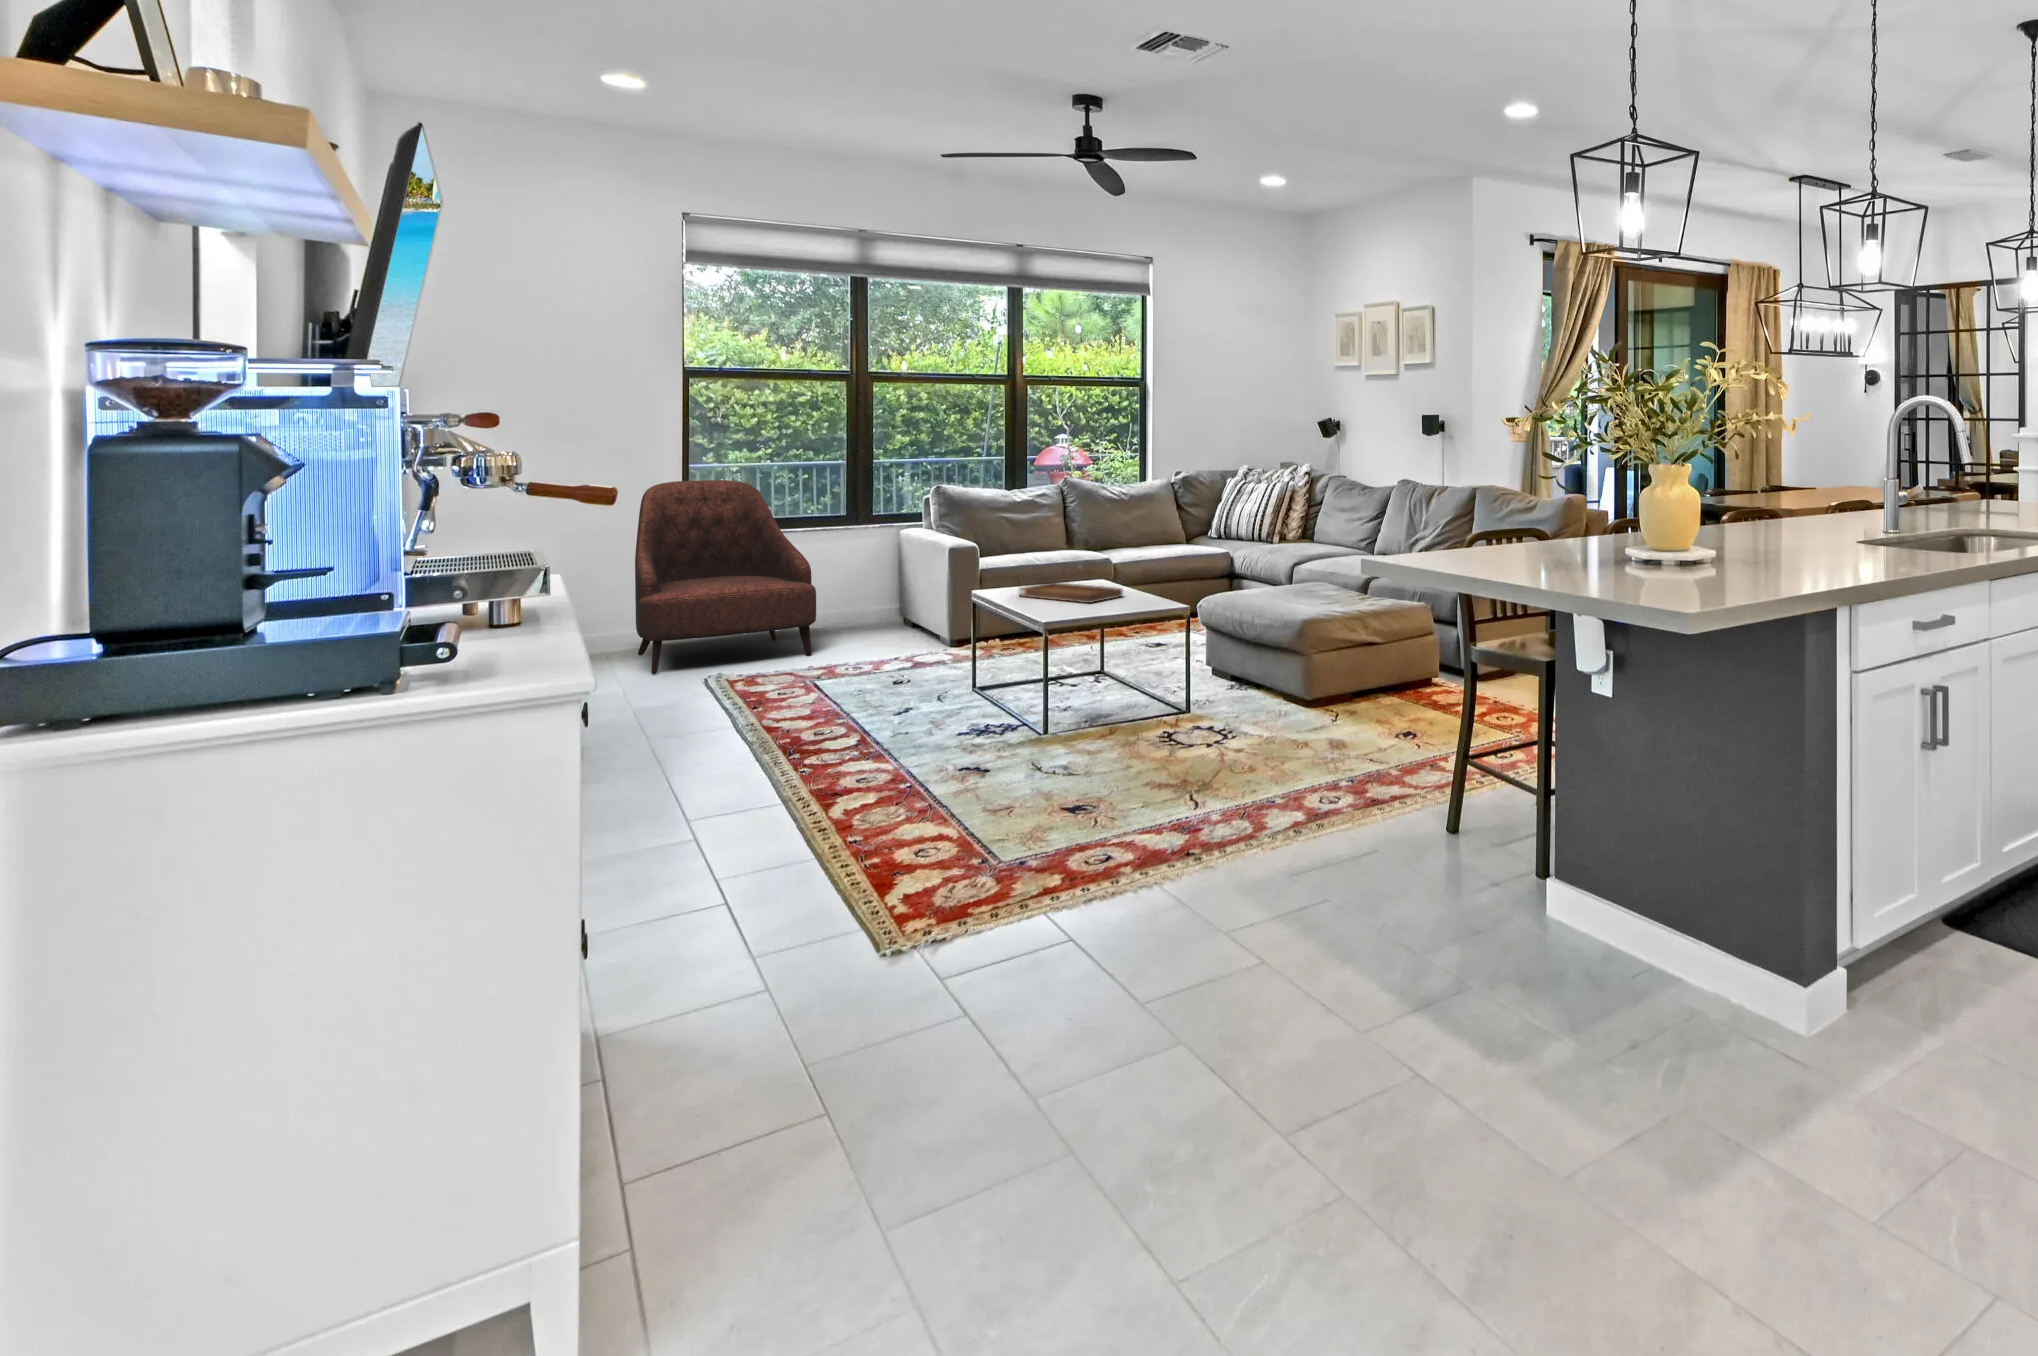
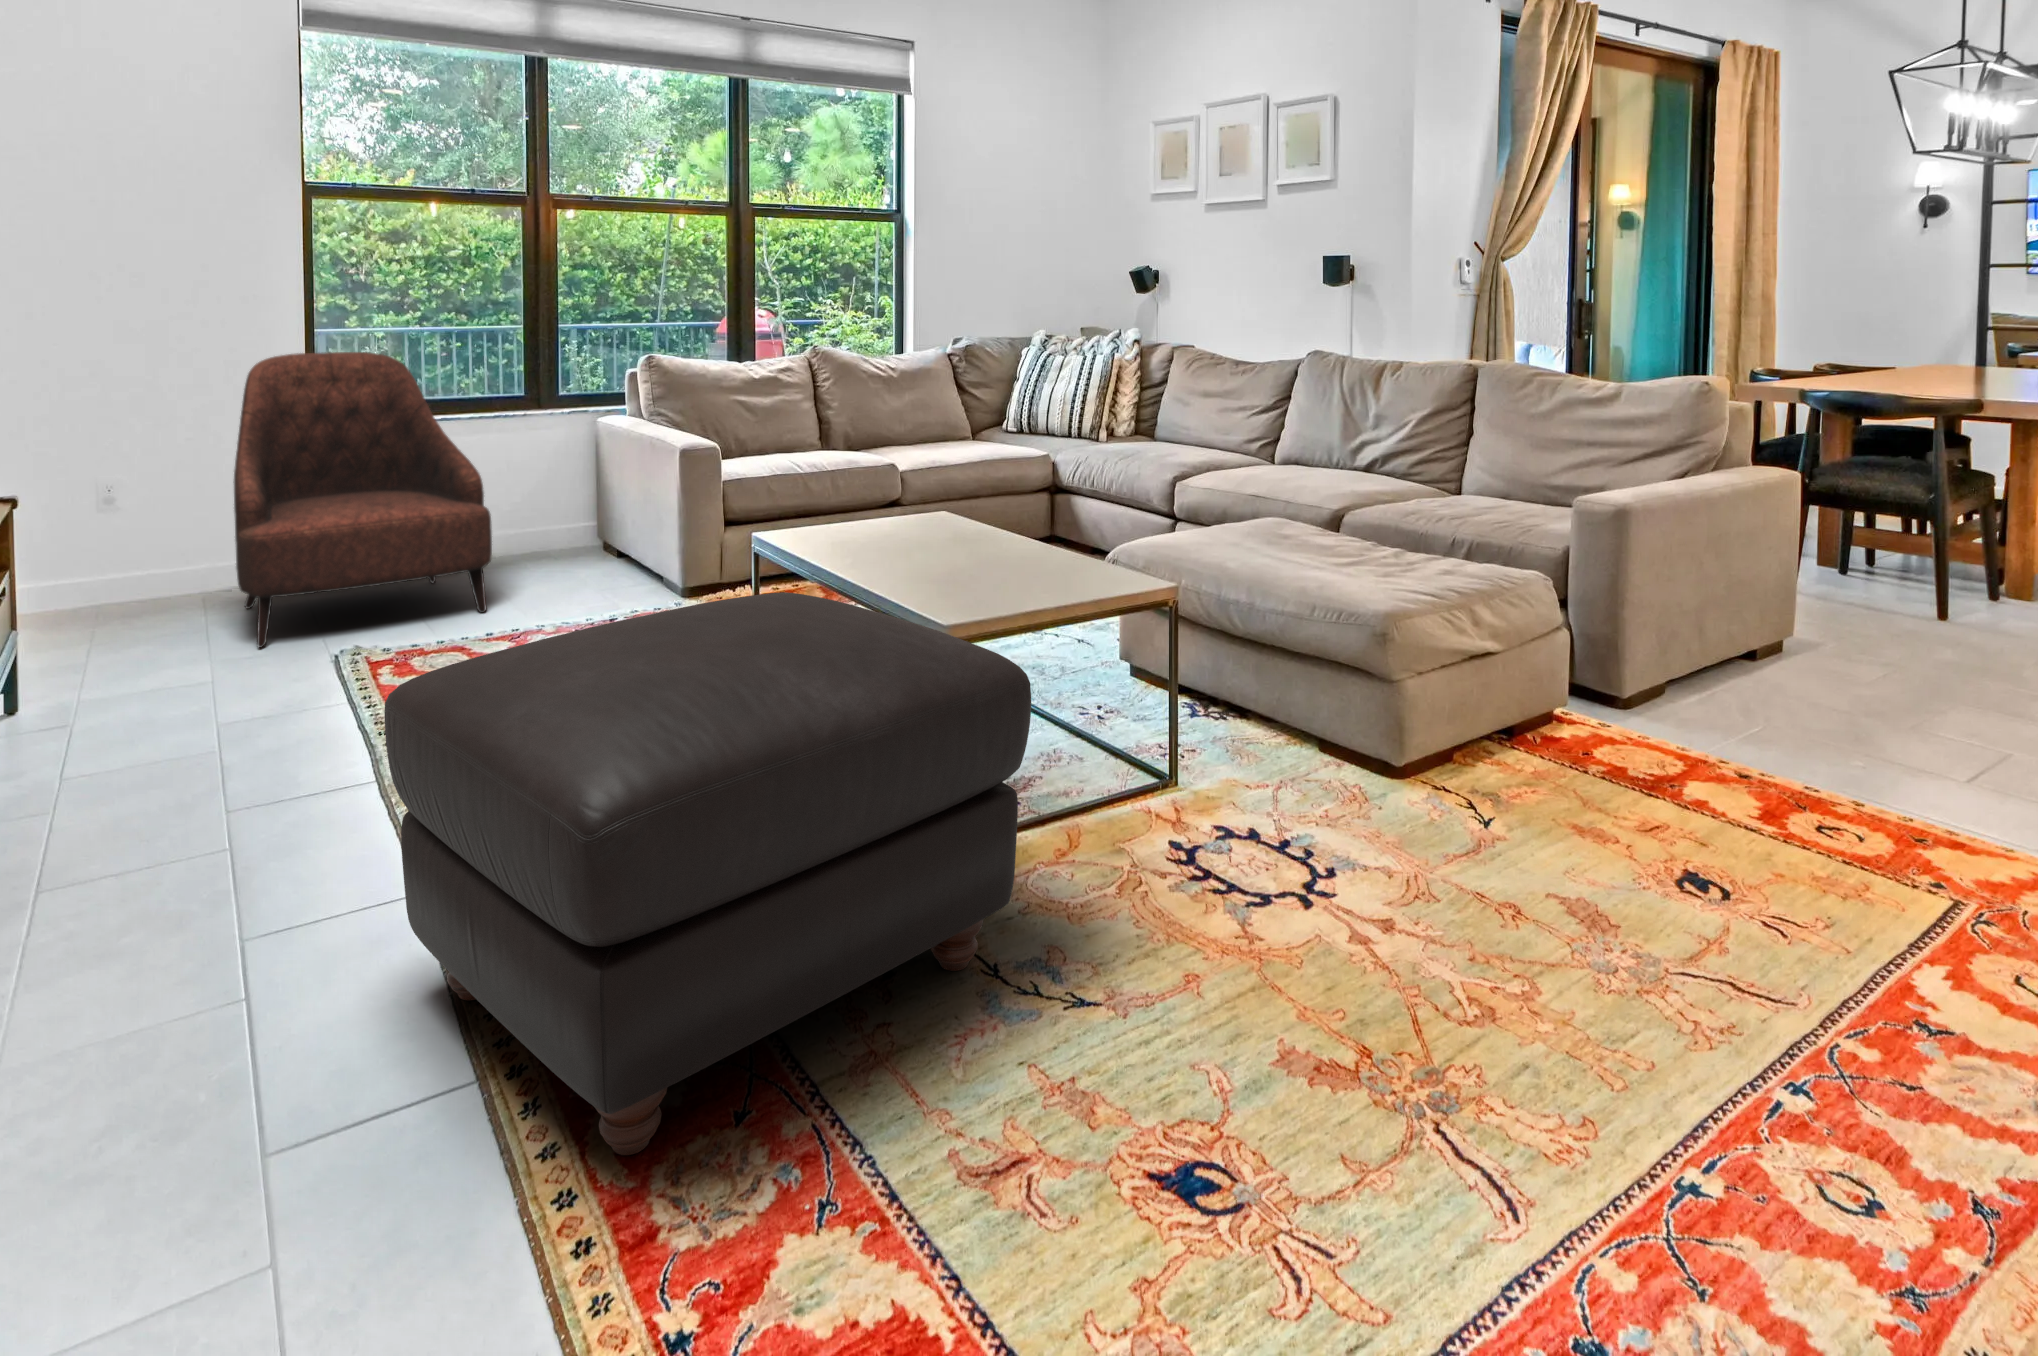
tray: present [1020,566,1123,603] -> none [822,488,993,557]
ottoman: none [744,609,1065,823] -> present [384,592,1031,1155]

